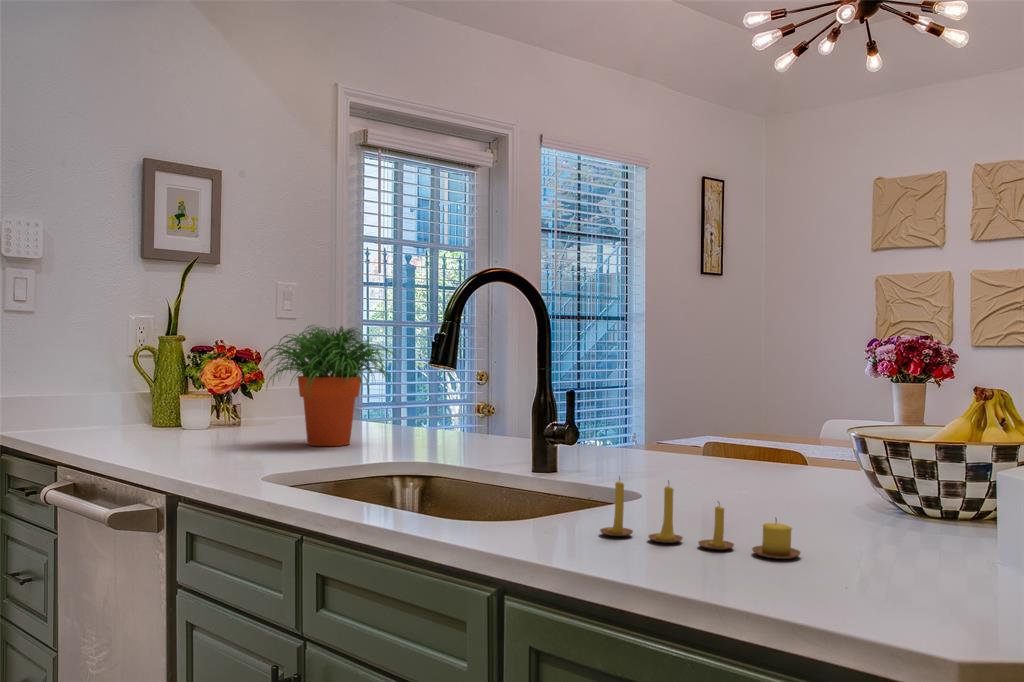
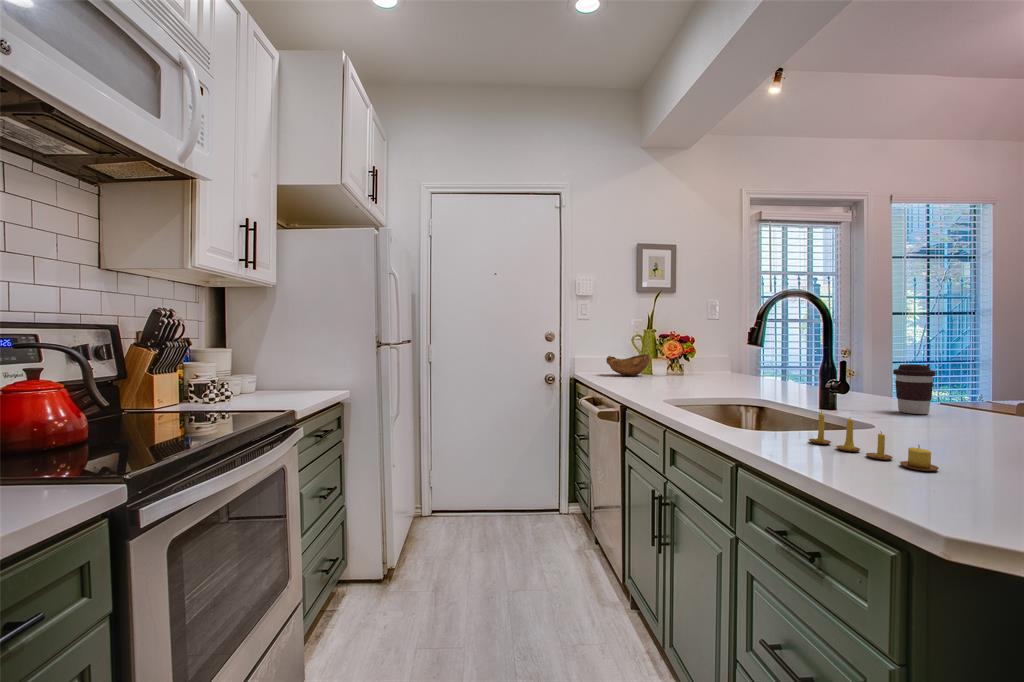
potted plant: present [264,326,394,446] -> none [682,324,761,387]
wooden bowl: none [71,386,175,435] -> present [606,354,650,376]
coffee cup: none [619,393,667,468] -> present [893,364,935,414]

